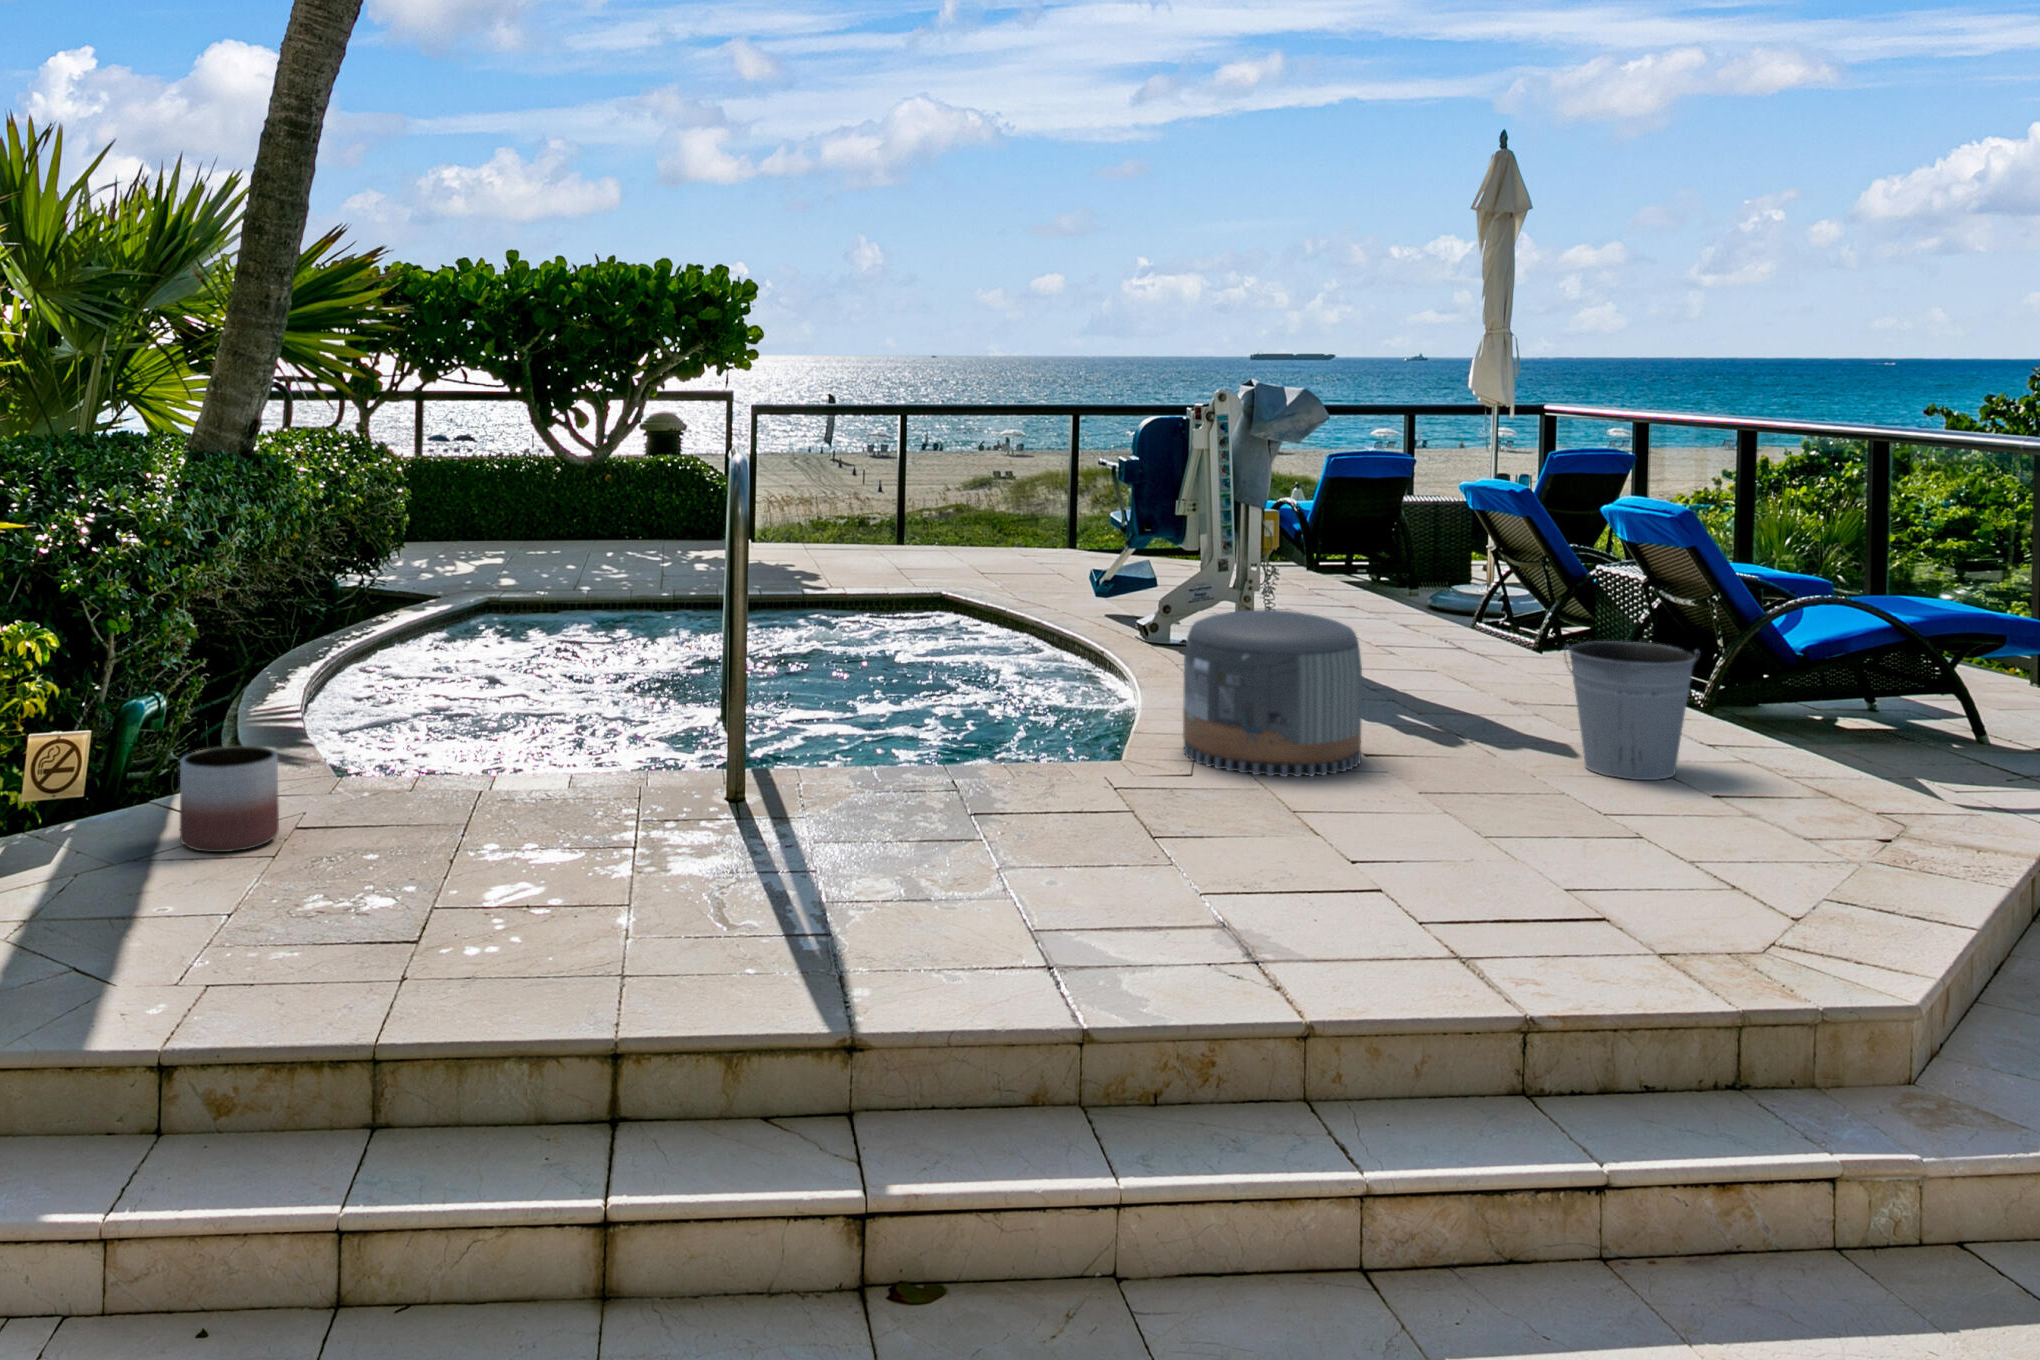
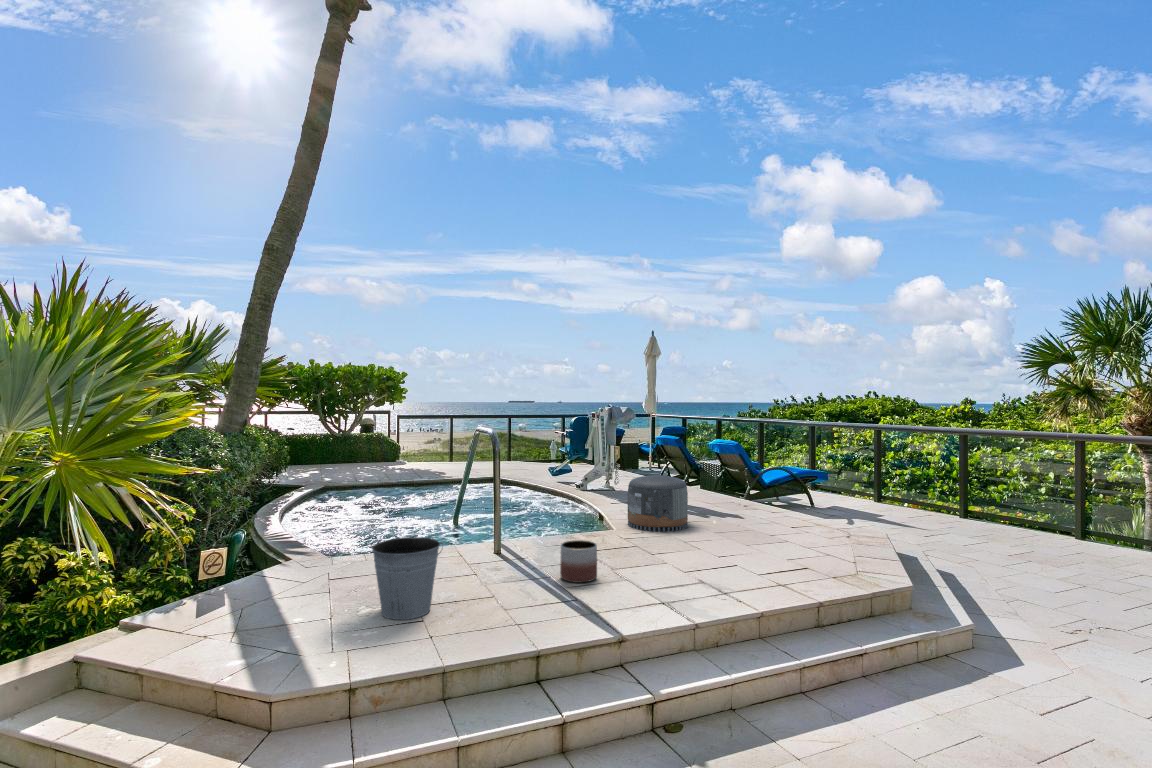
bucket: present [1565,641,1700,780] -> present [371,537,443,620]
planter: present [180,746,279,852] -> present [560,540,597,583]

